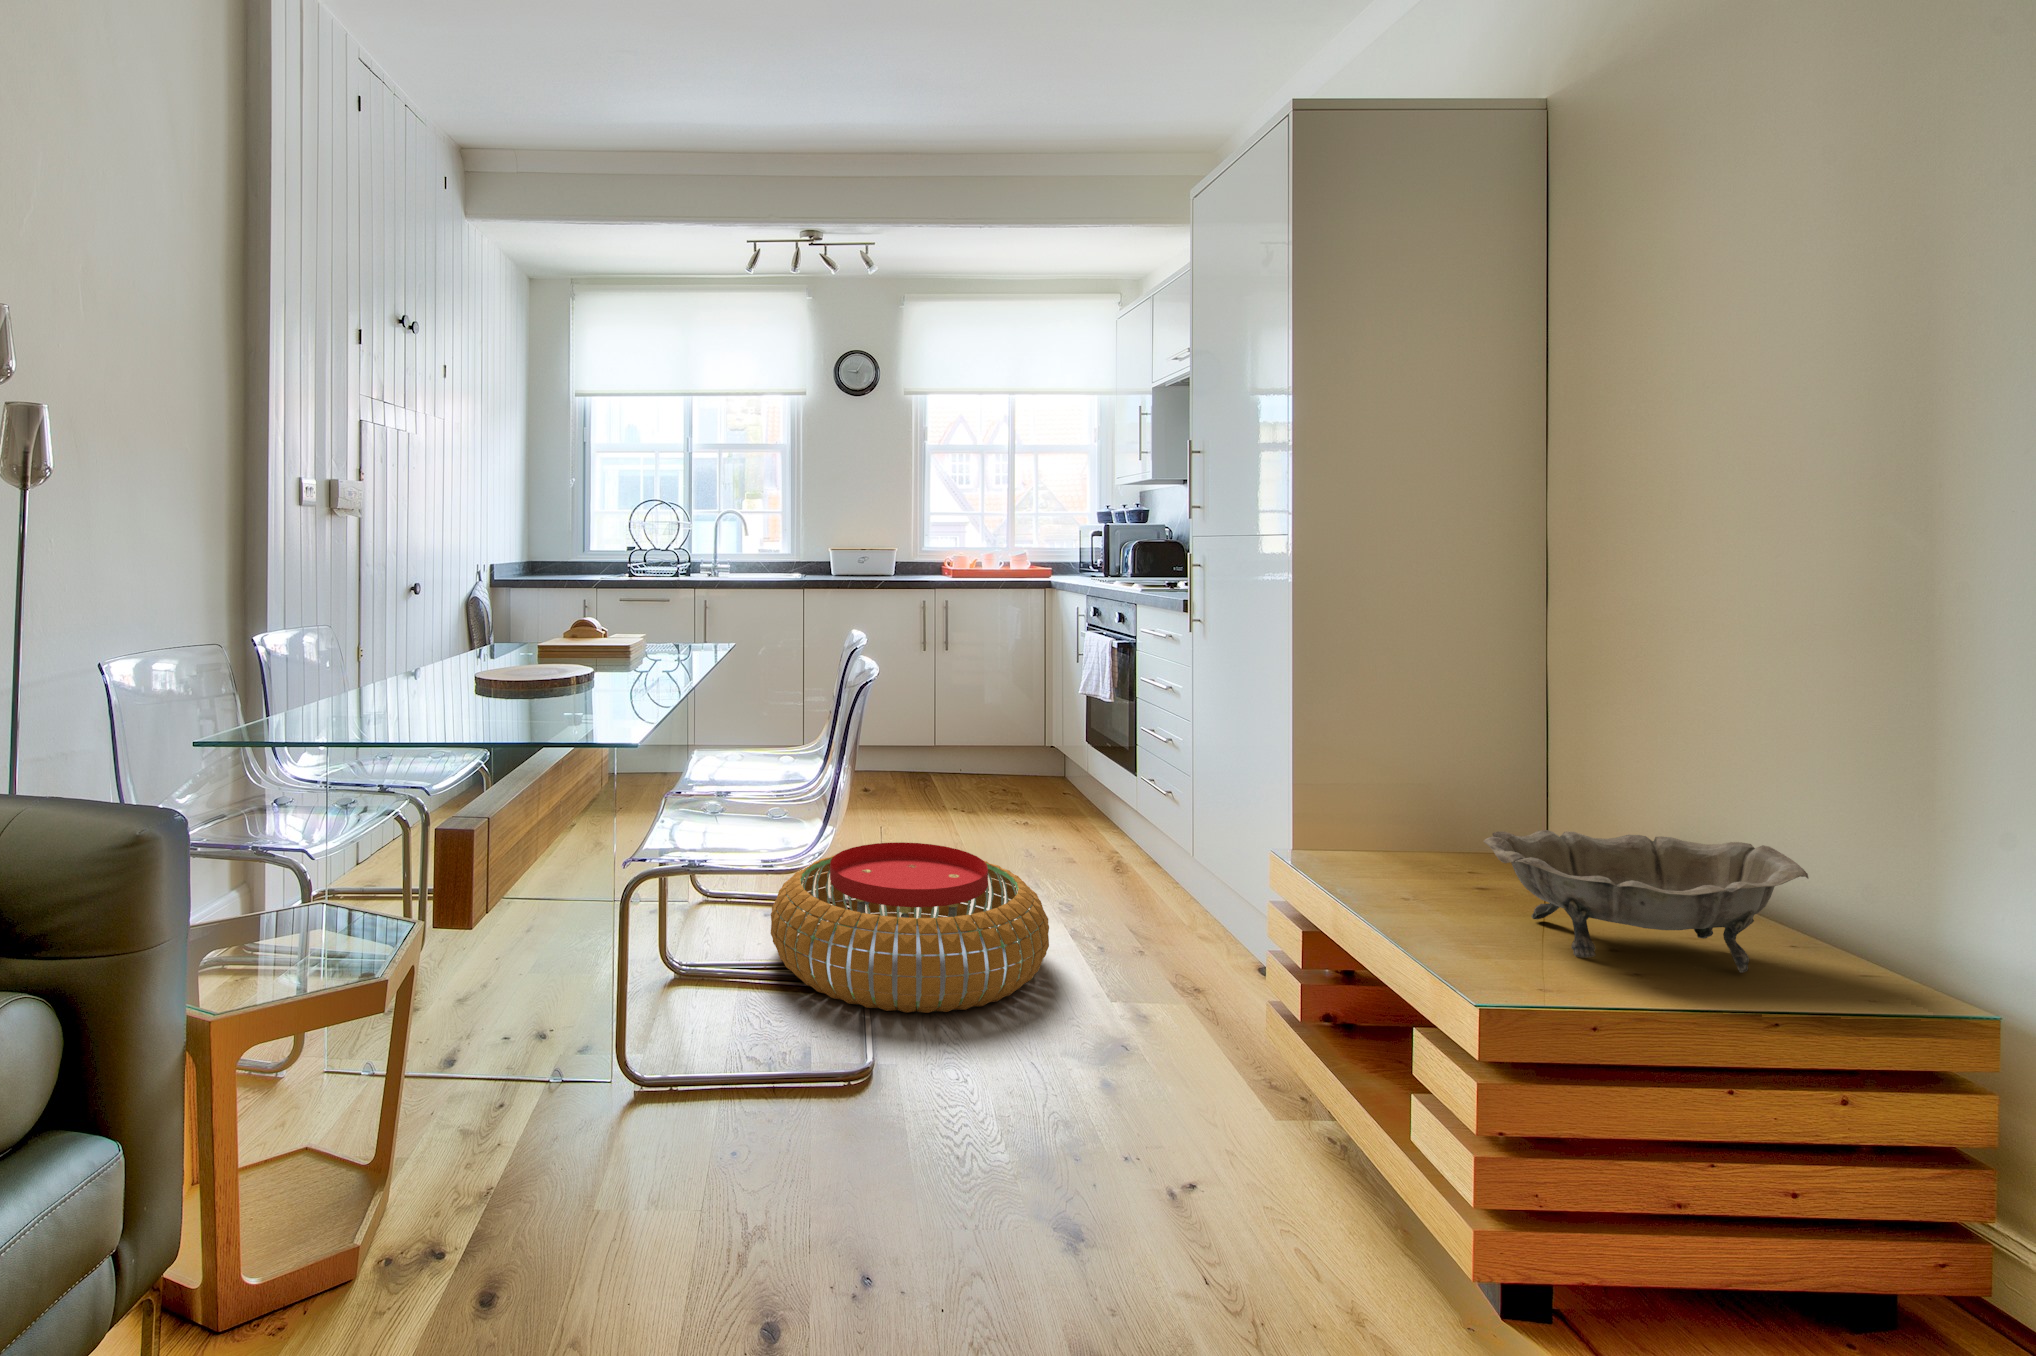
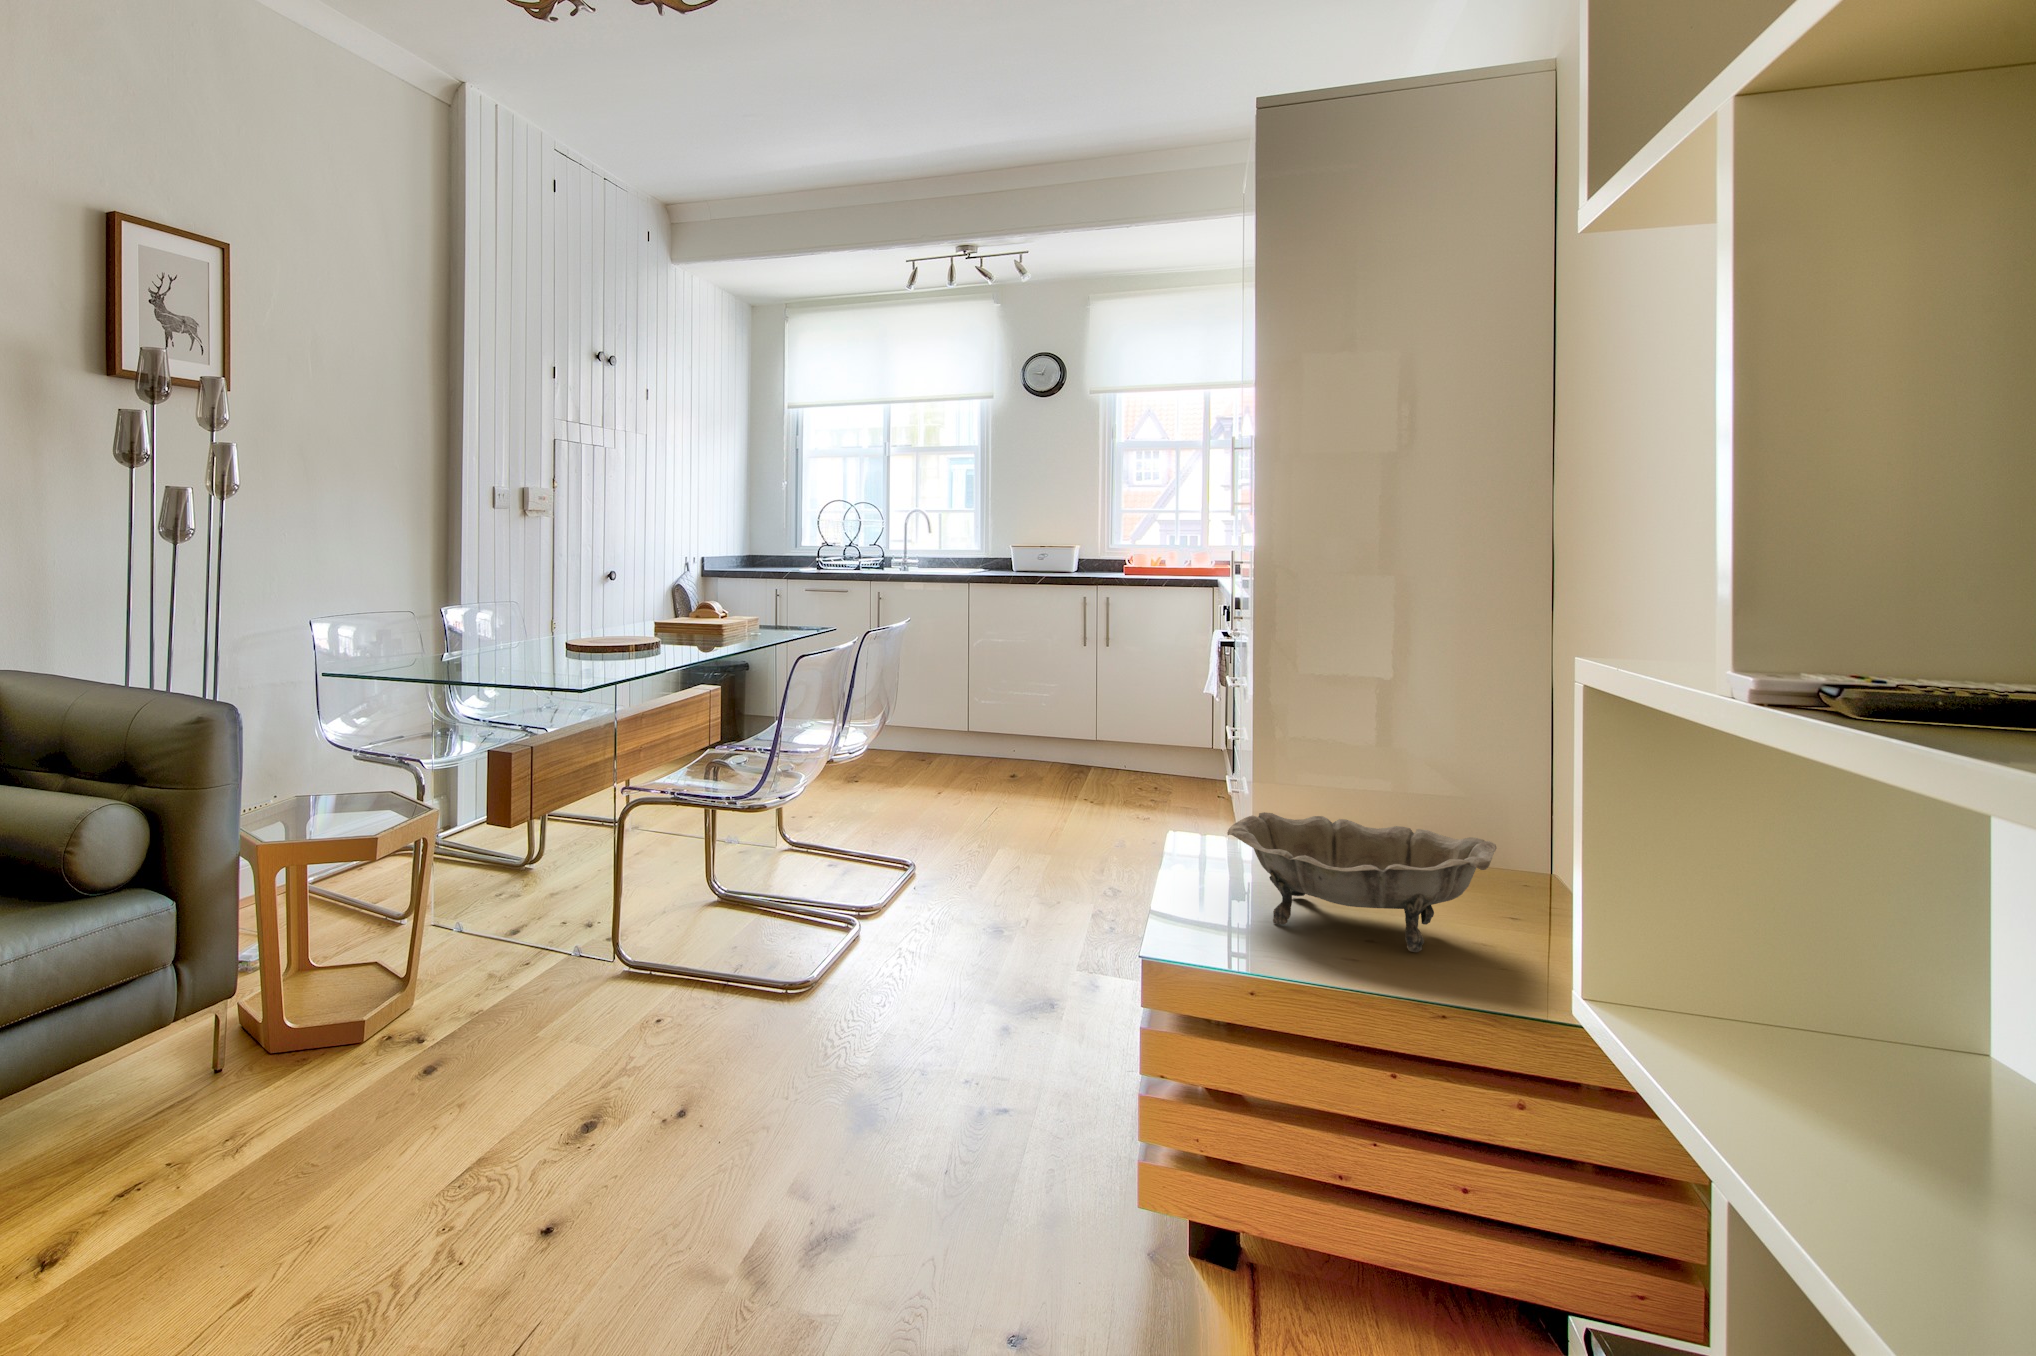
pouf: present [771,842,1049,1013] -> none [795,806,1038,949]

